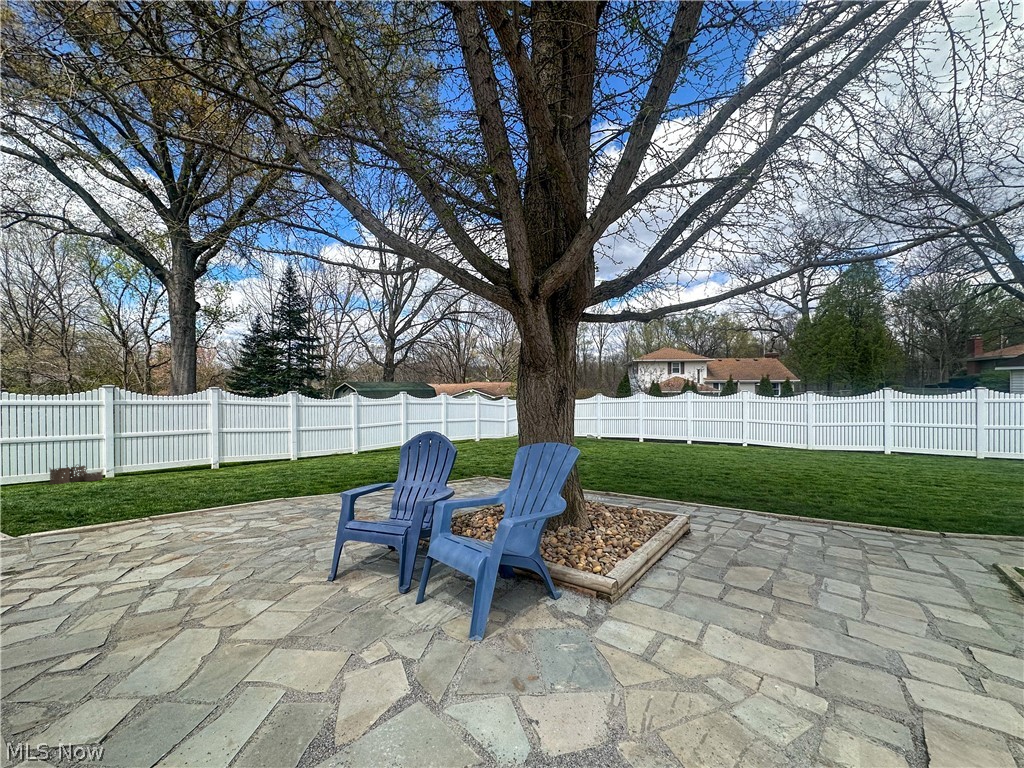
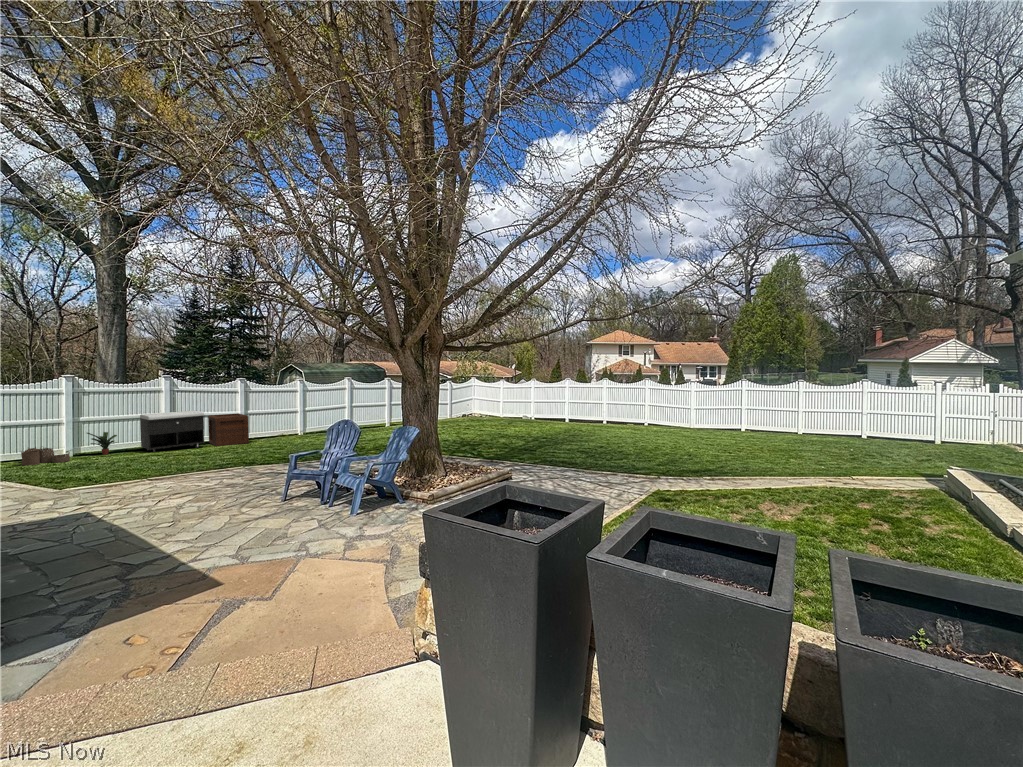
storage bench: none [185,427,251,472] -> present [140,411,205,452]
wooden crate: none [258,430,299,466] -> present [208,413,249,446]
potted plant: none [125,449,160,473] -> present [87,432,117,455]

